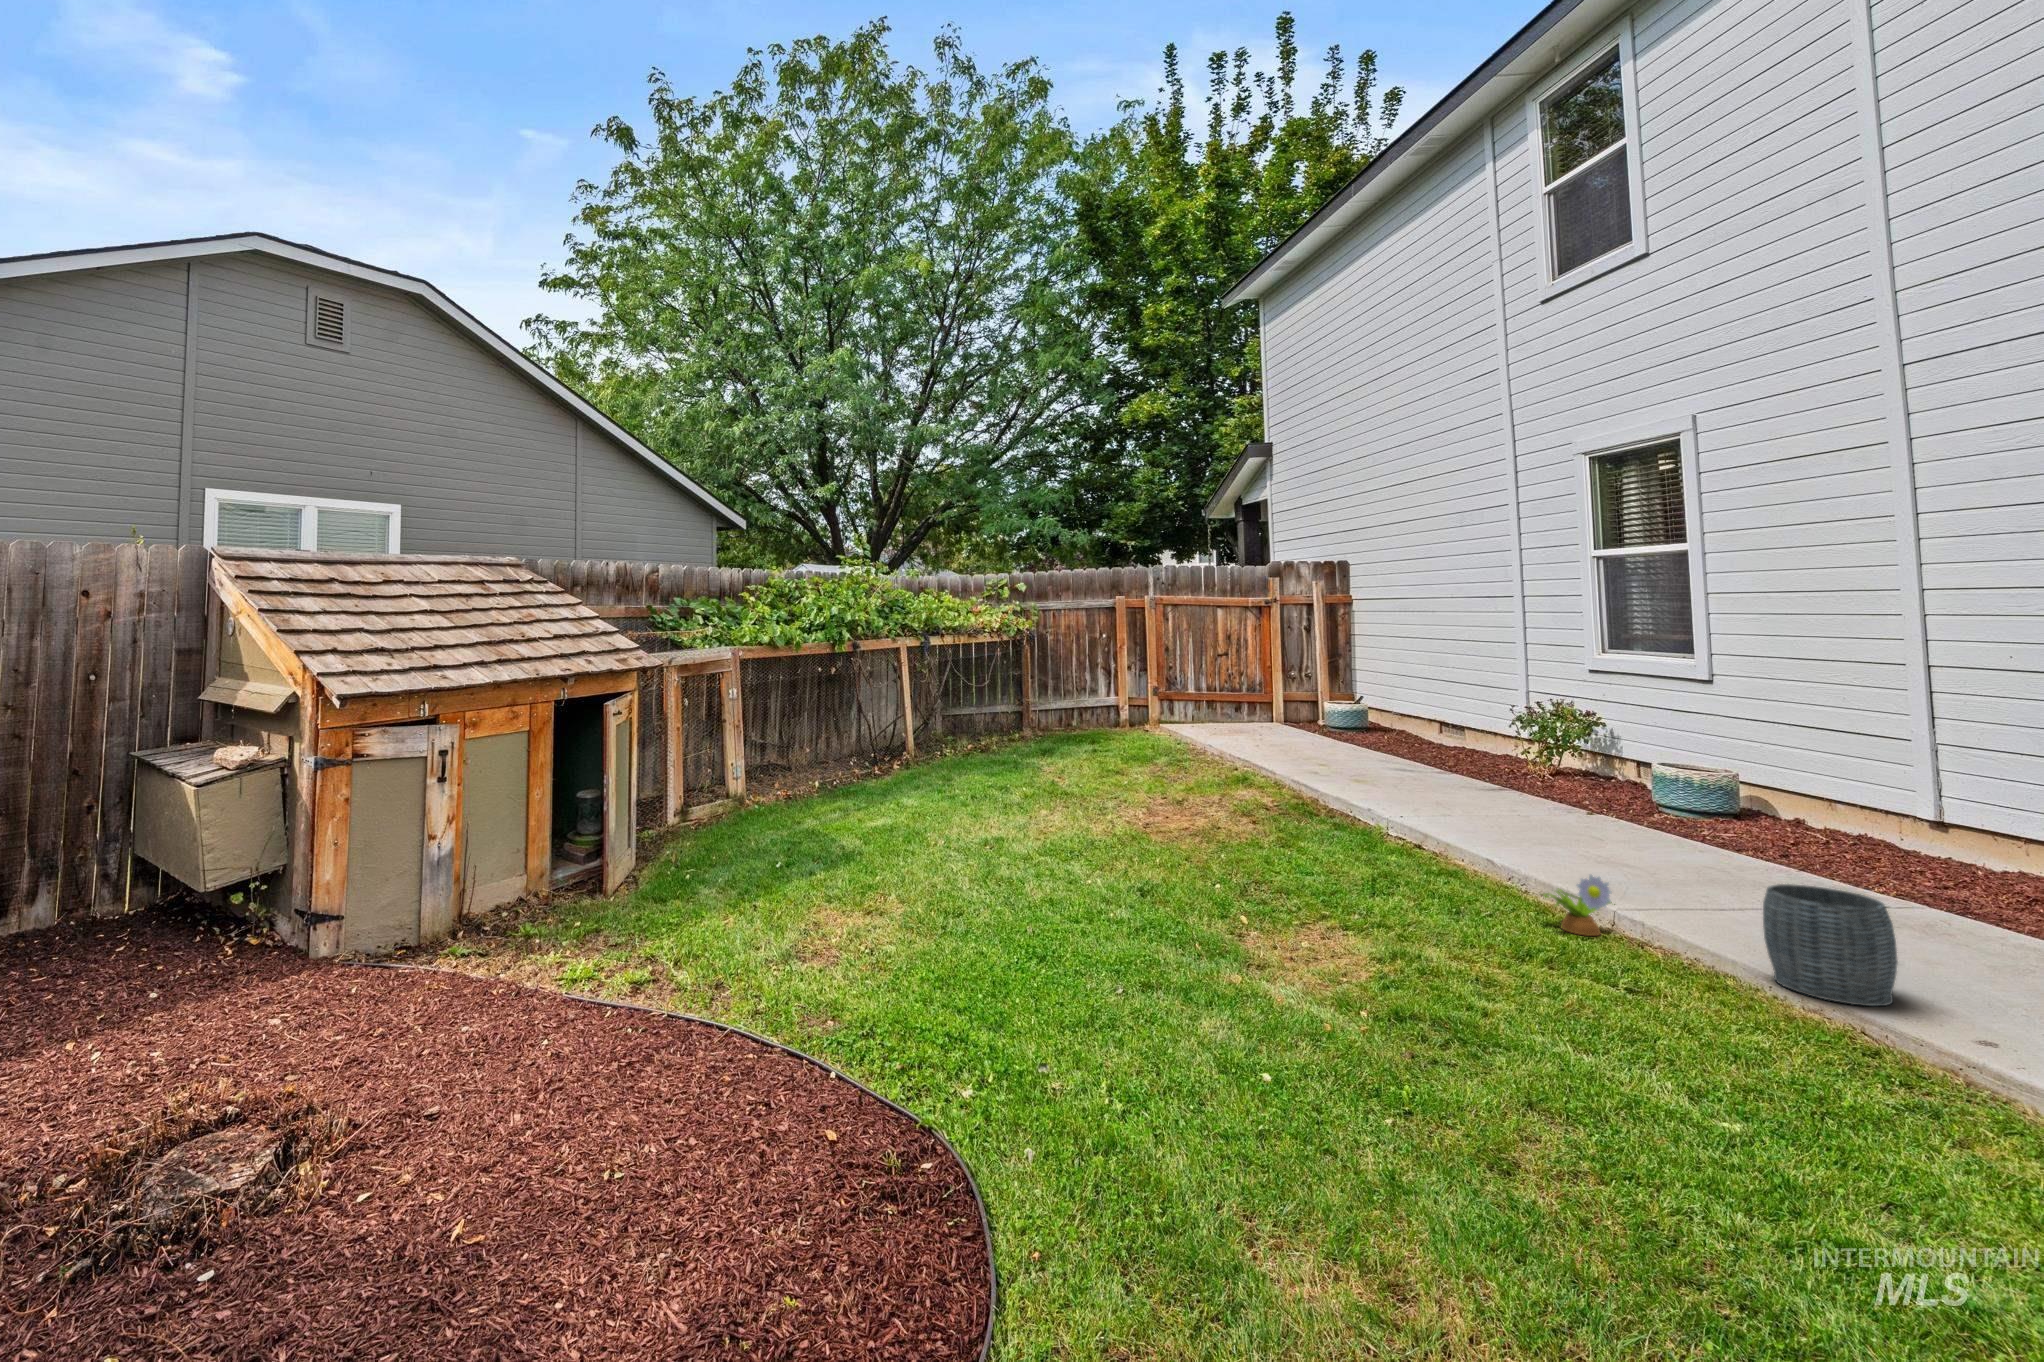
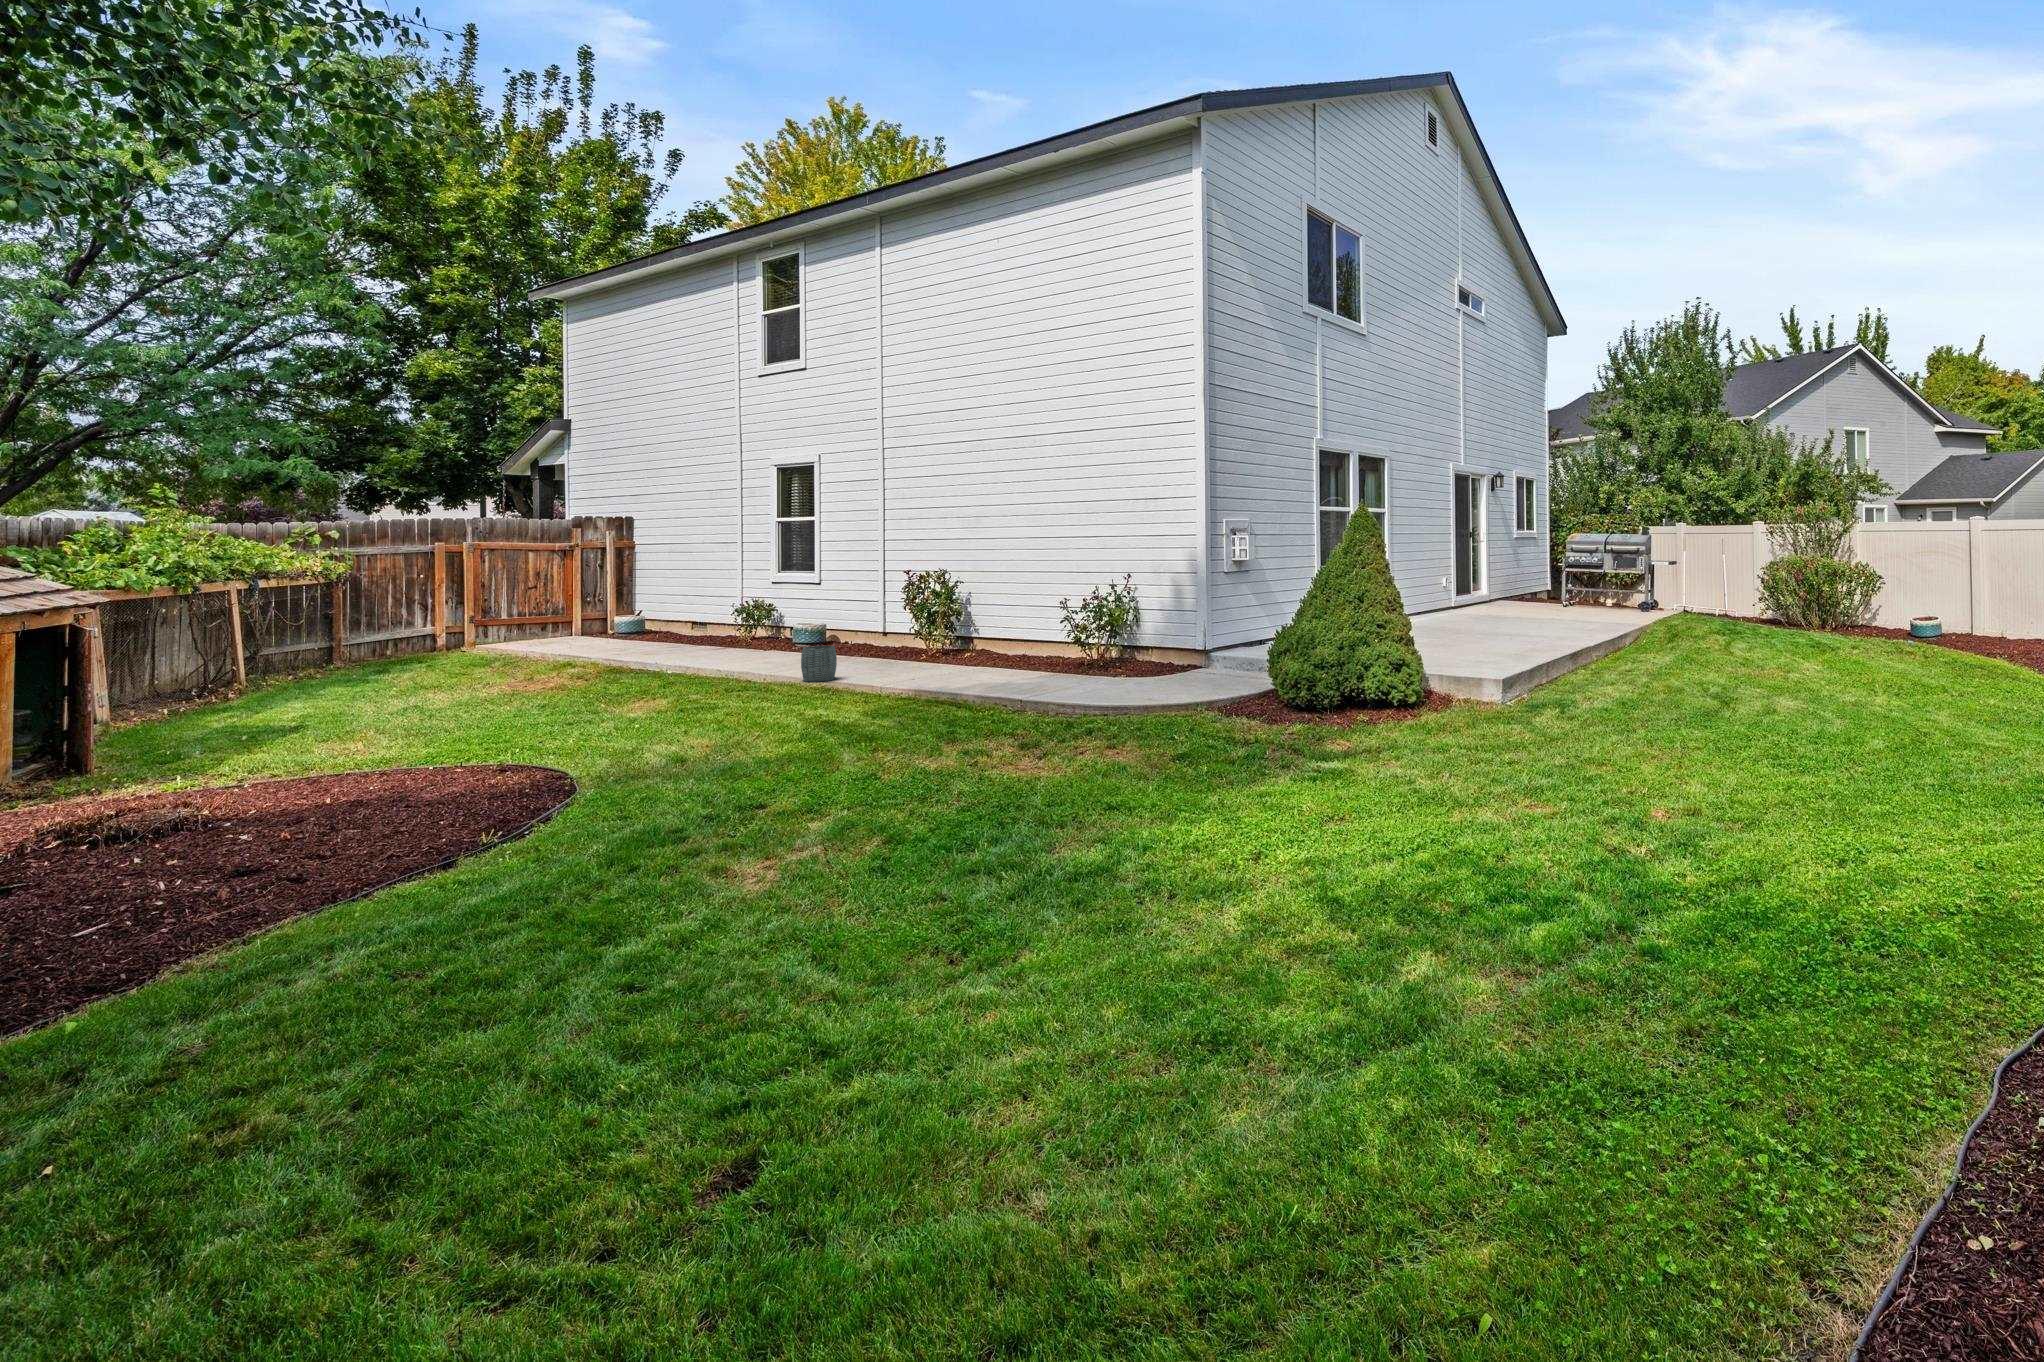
decorative plant: present [1543,875,1612,936] -> none [728,656,757,682]

